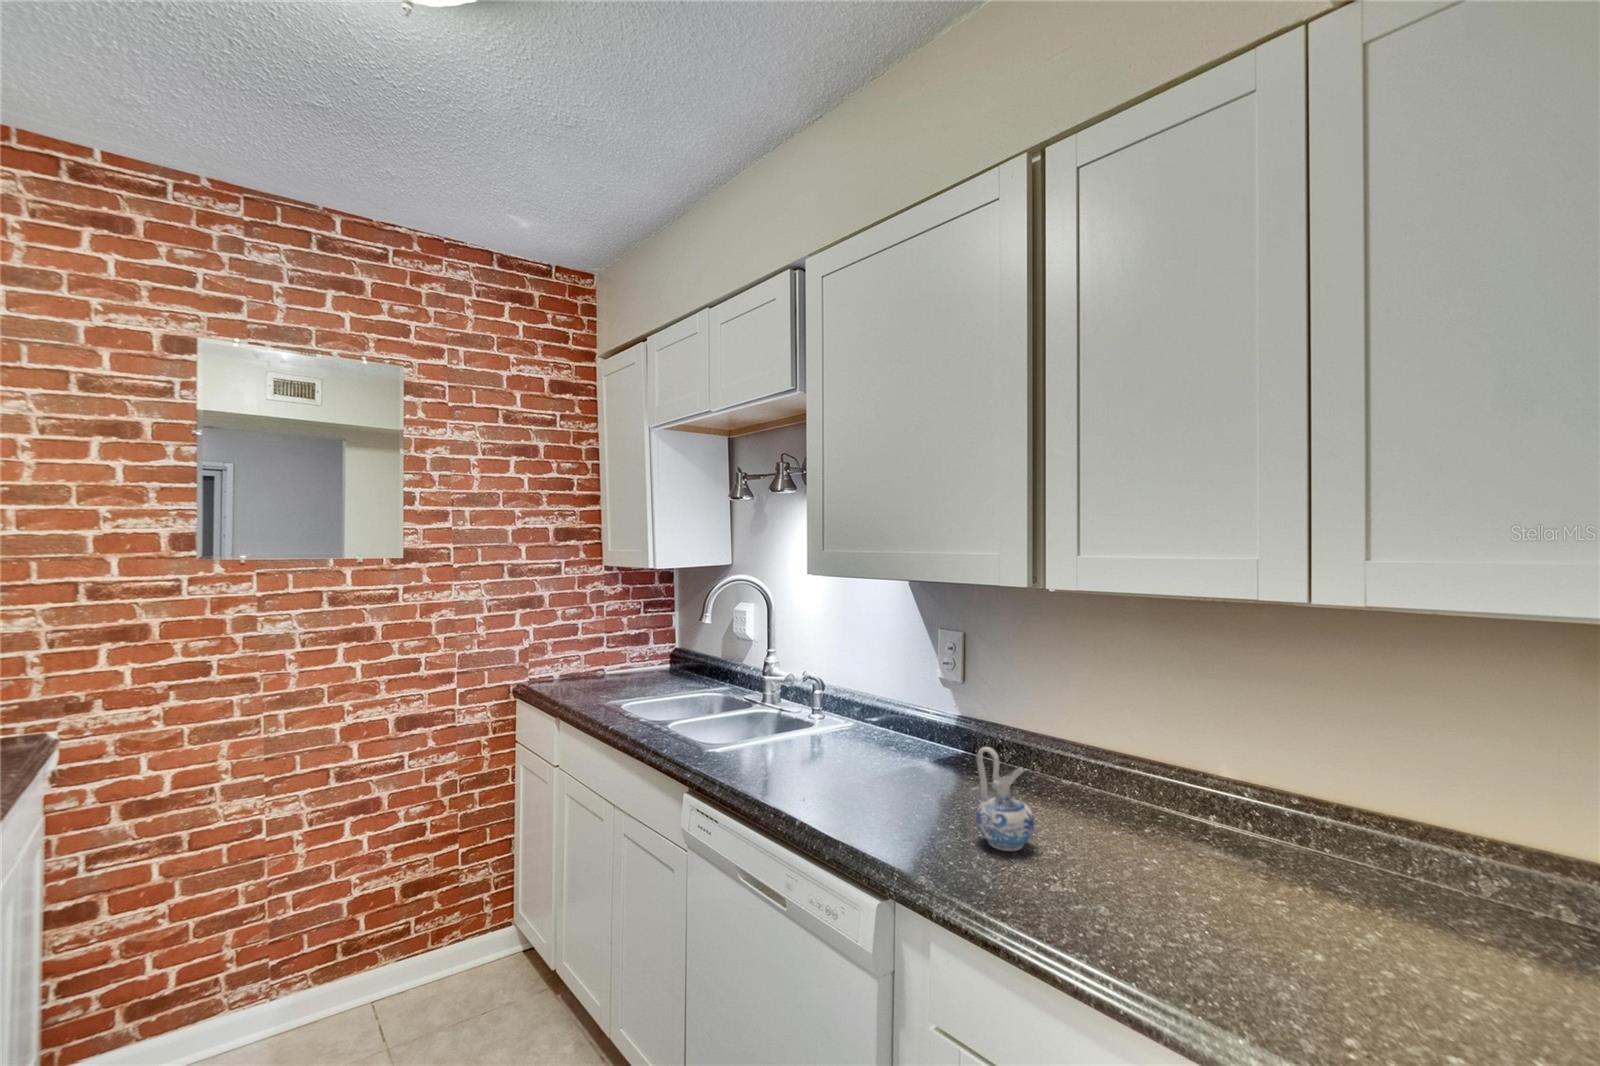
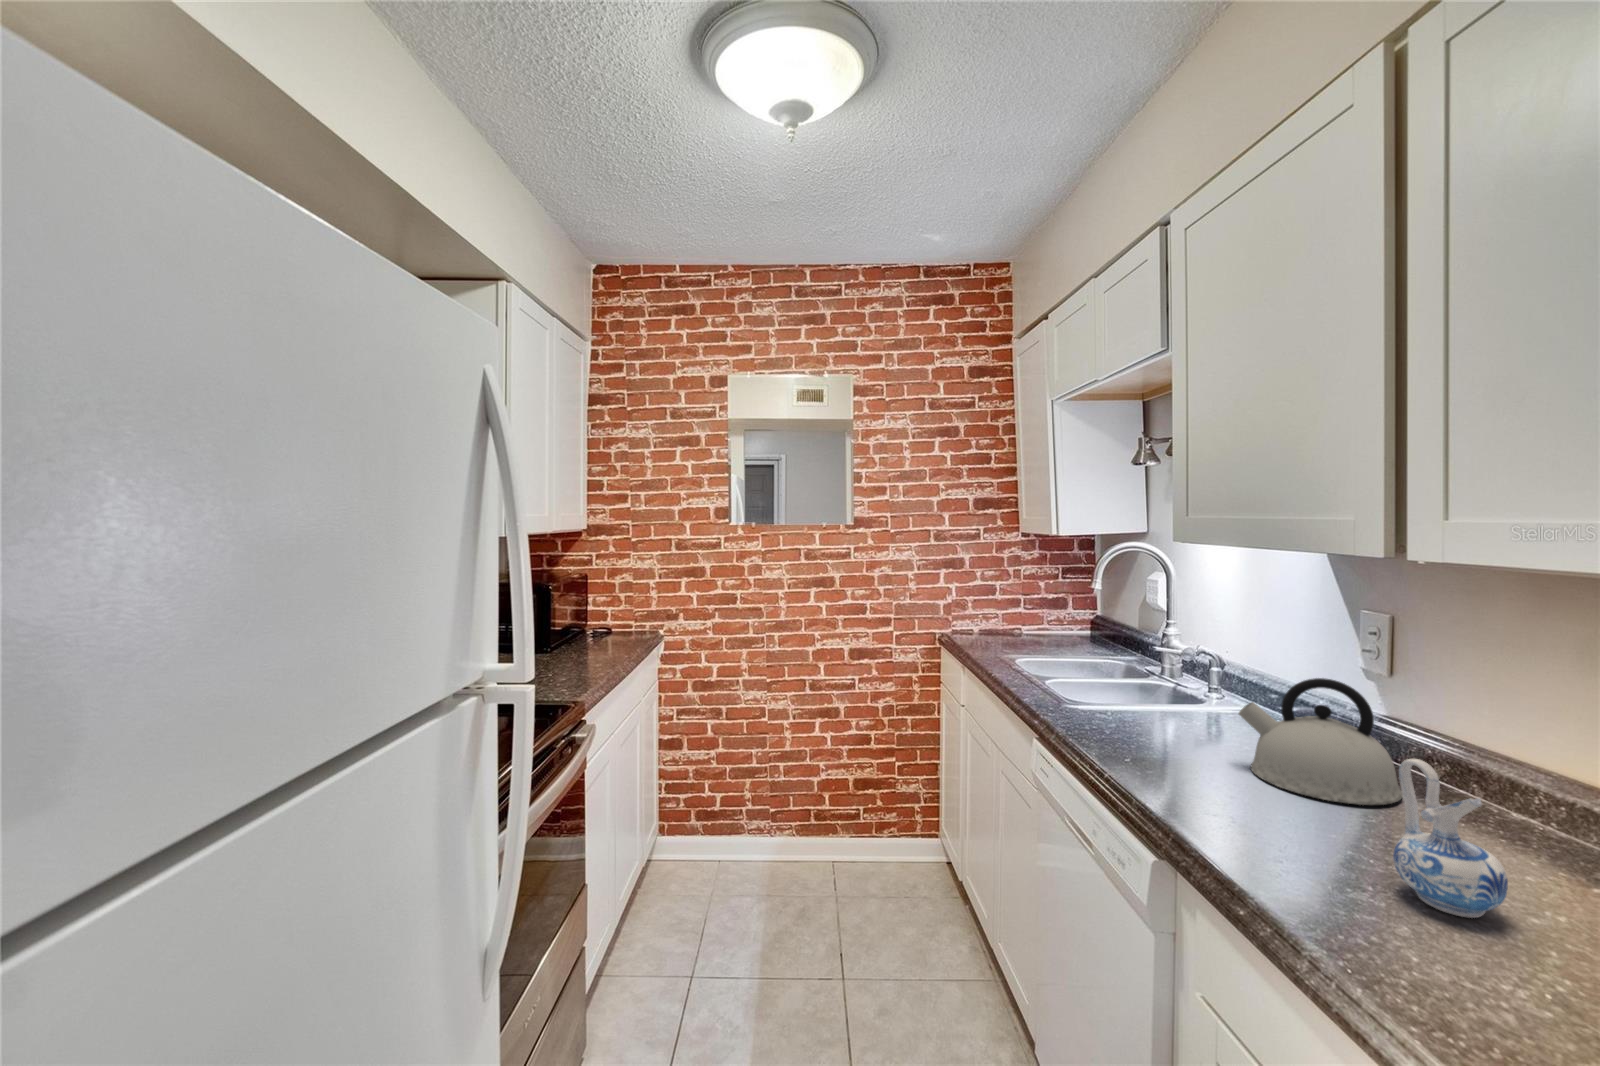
kettle: none [848,693,952,789] -> present [1239,678,1402,805]

